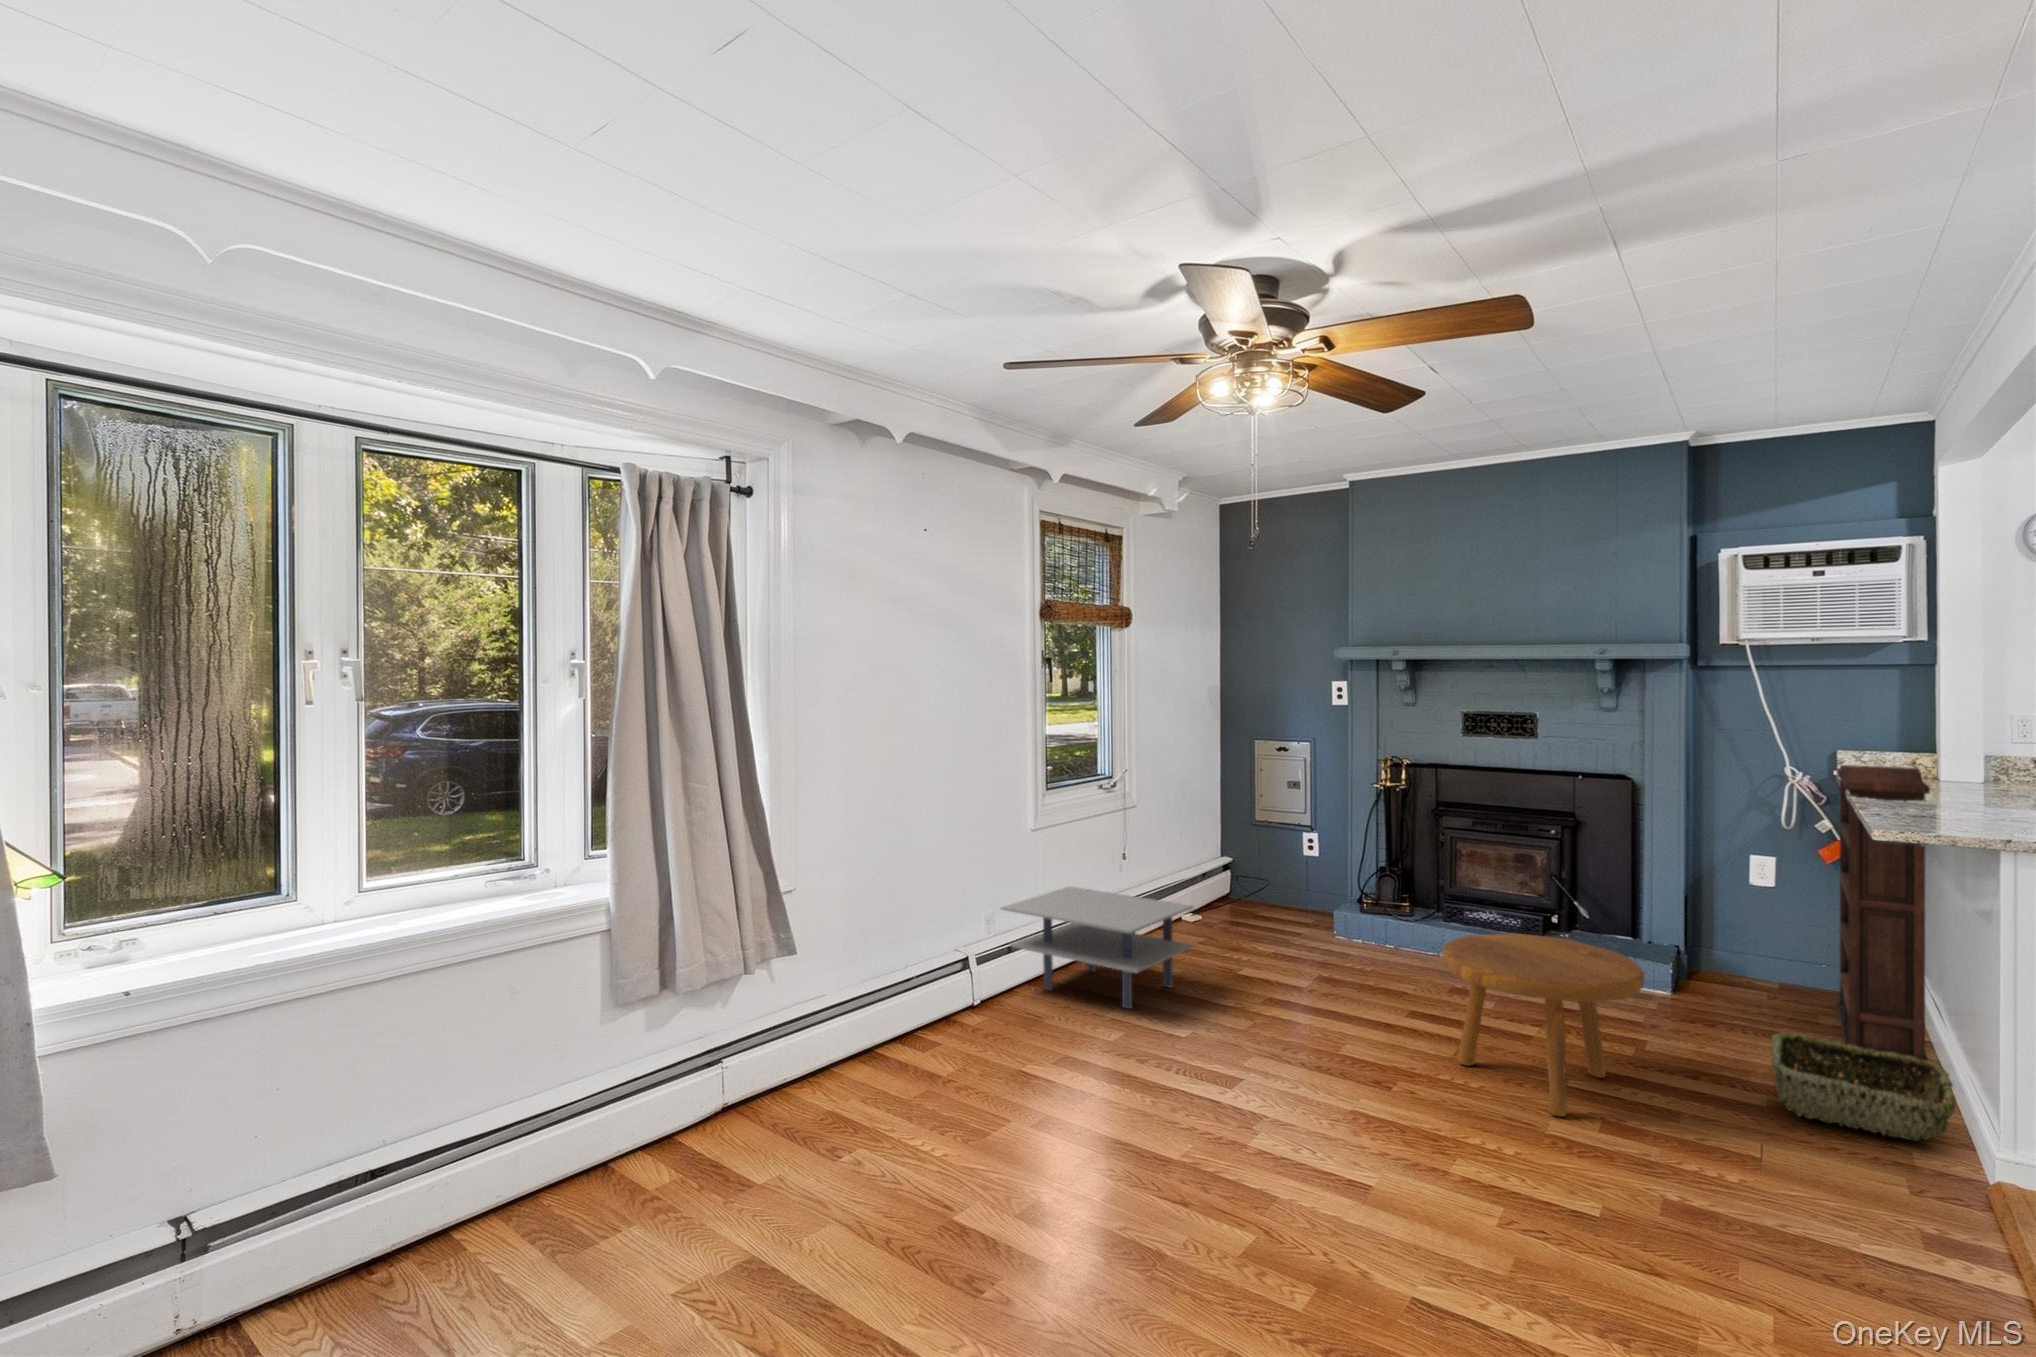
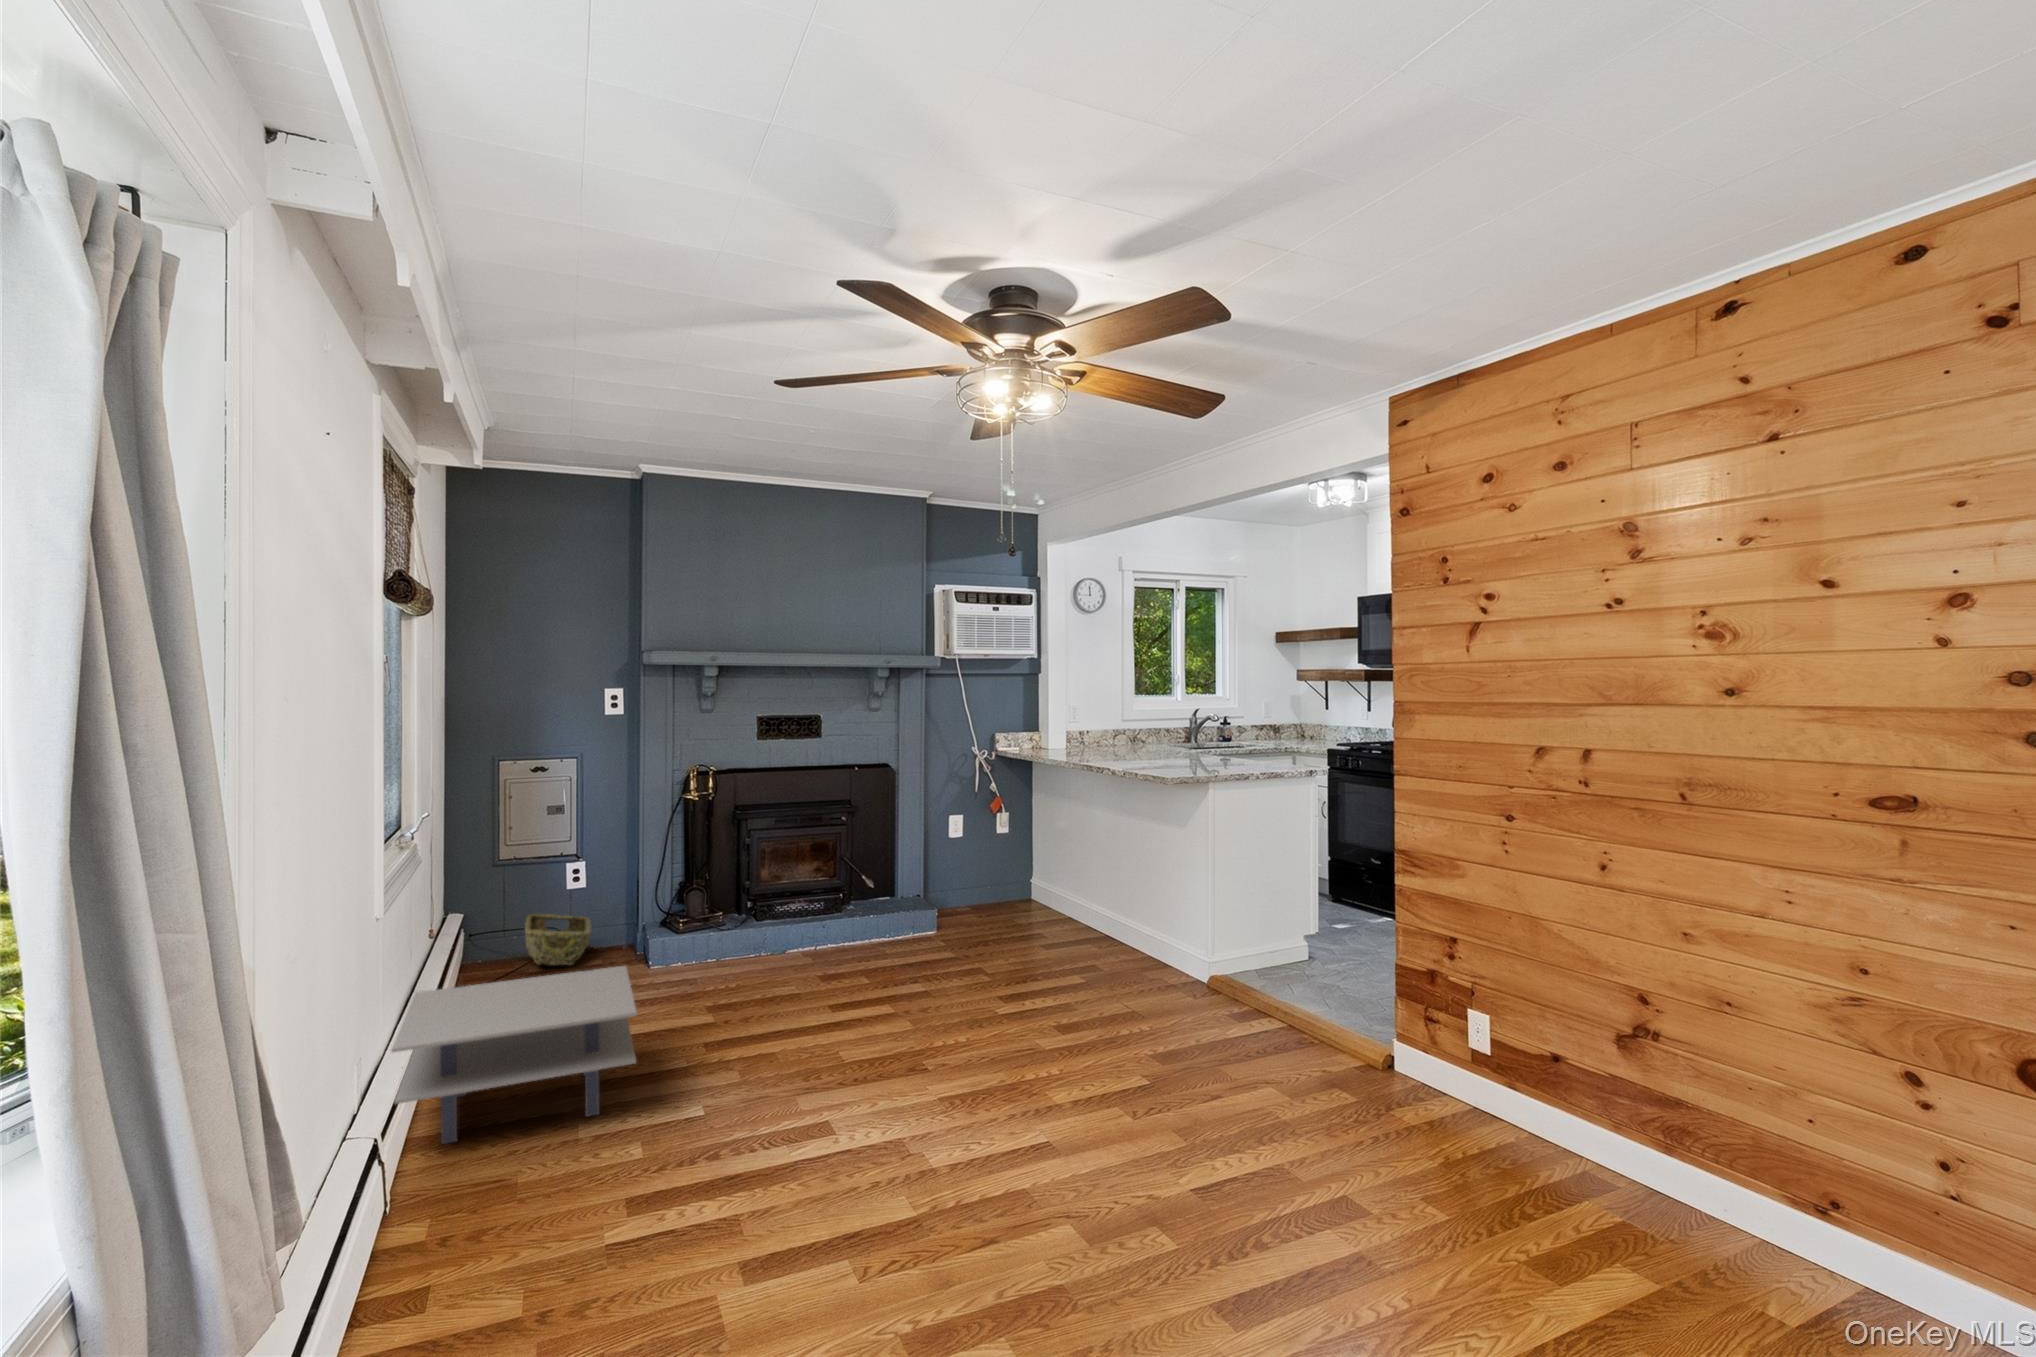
bookshelf: present [1836,765,1930,1061] -> none [1010,742,1097,935]
footstool: present [1442,933,1645,1116] -> none [917,900,1062,1038]
woven basket: present [1771,1032,1956,1141] -> present [525,914,591,965]

